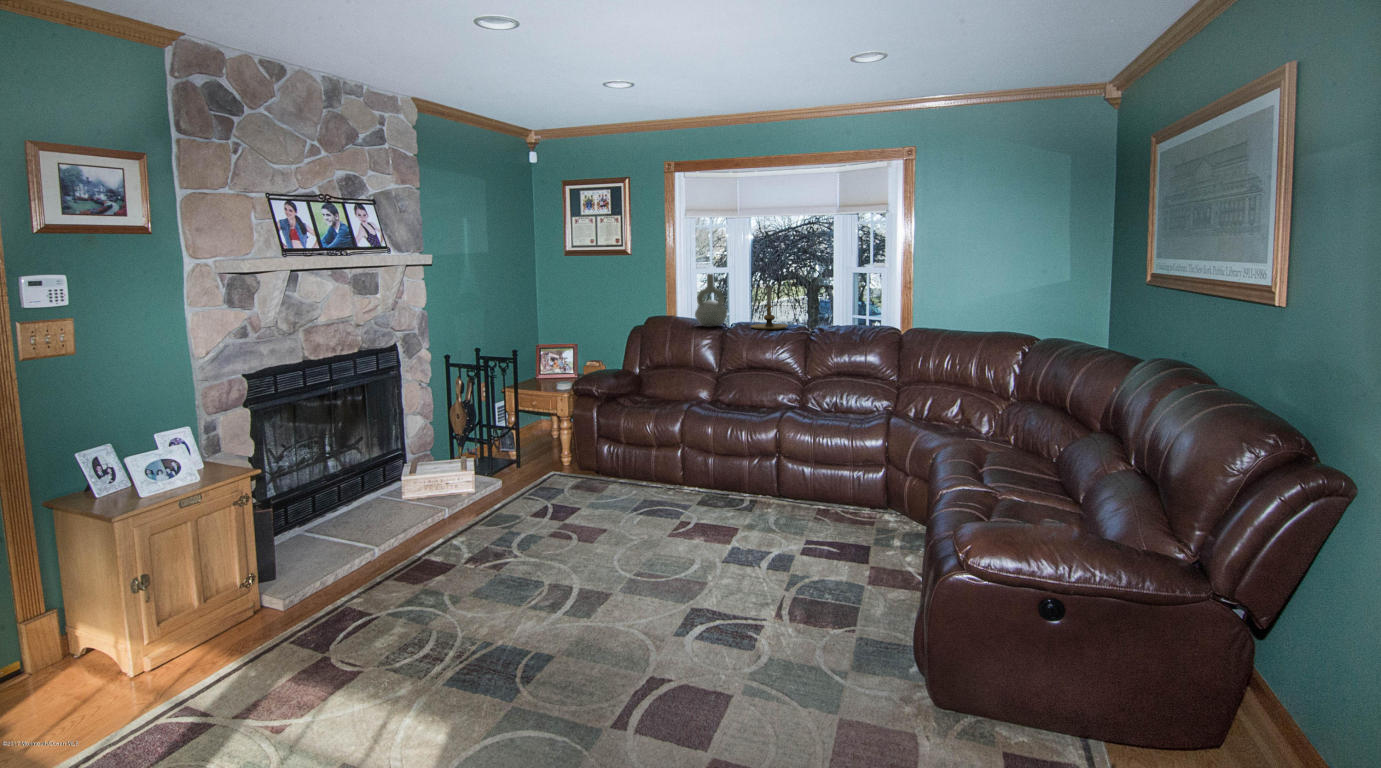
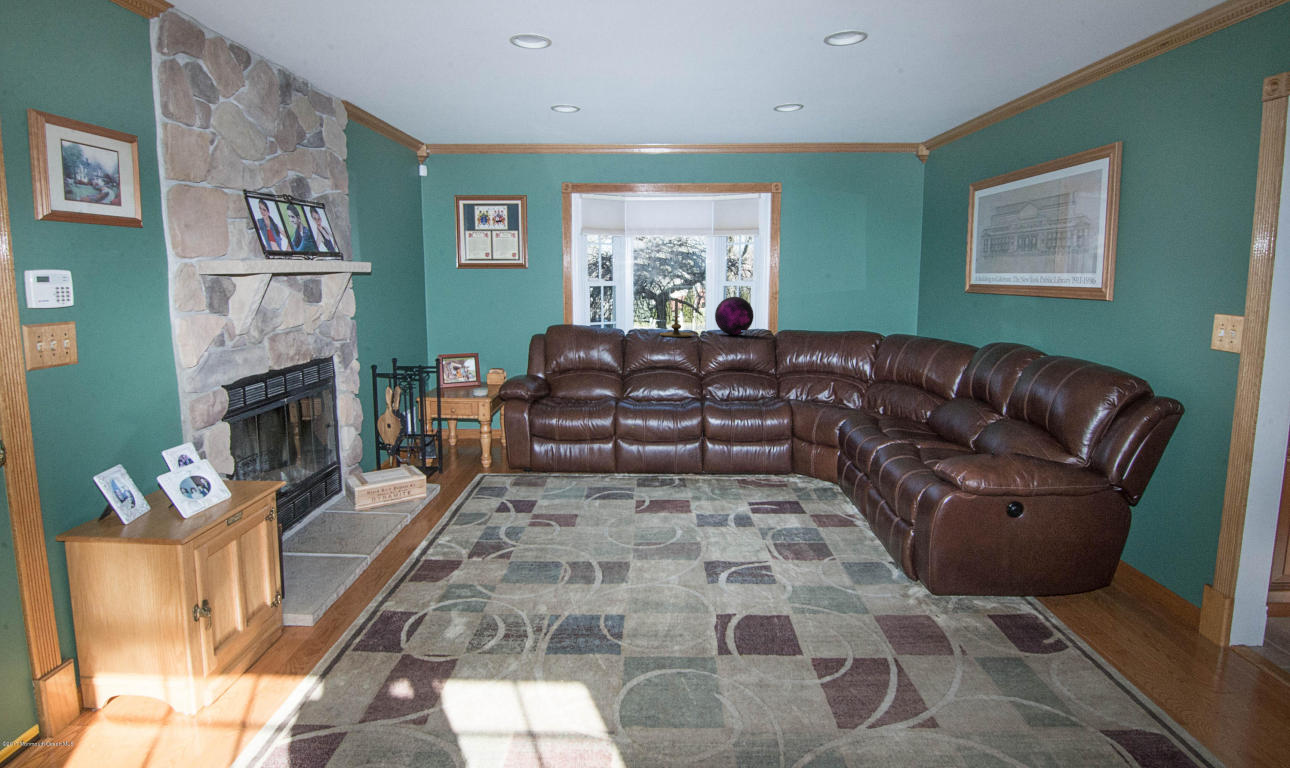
decorative vase: present [695,274,727,327] -> none [608,287,638,335]
decorative orb: none [824,283,869,327] -> present [715,297,754,335]

